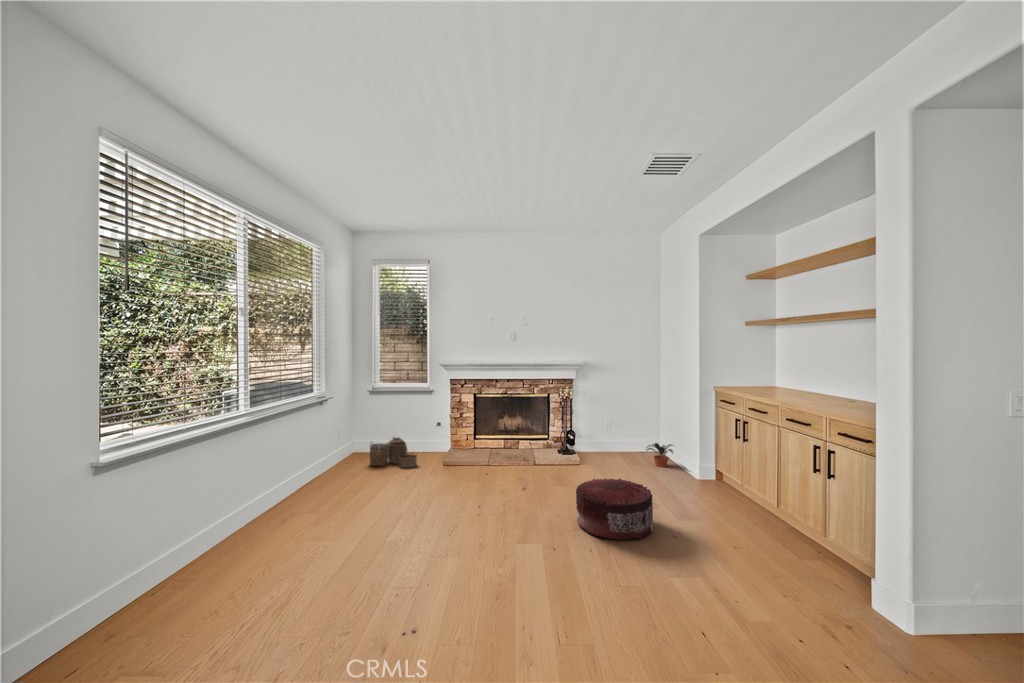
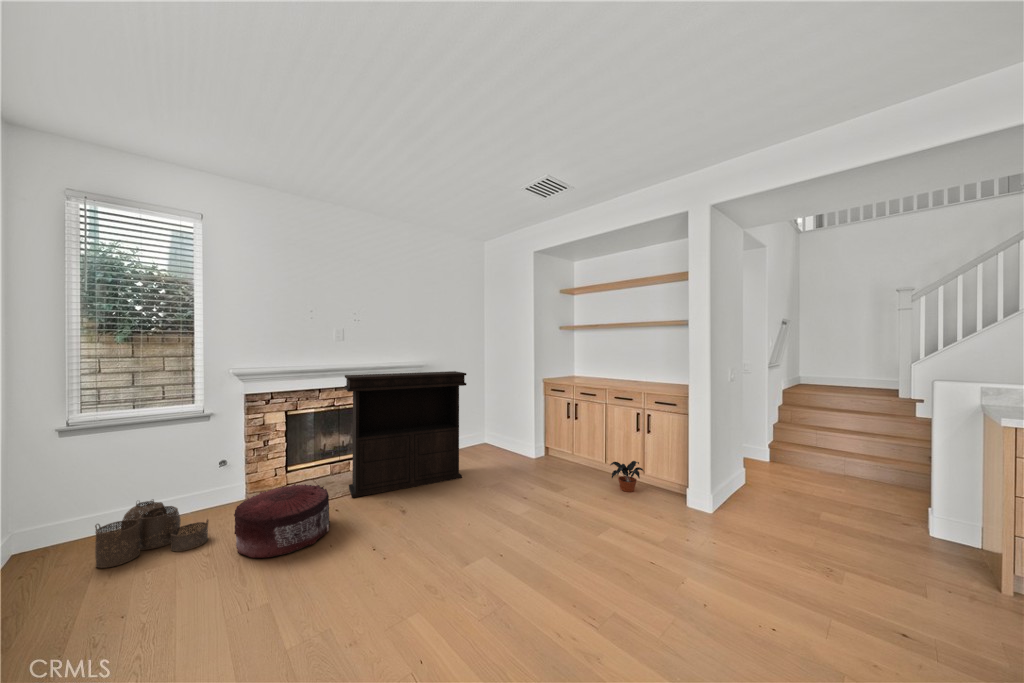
console table: none [502,370,601,471] -> present [345,371,466,498]
potted plant: present [647,443,673,467] -> present [610,461,644,492]
pouf: present [576,478,653,540] -> present [234,484,330,558]

